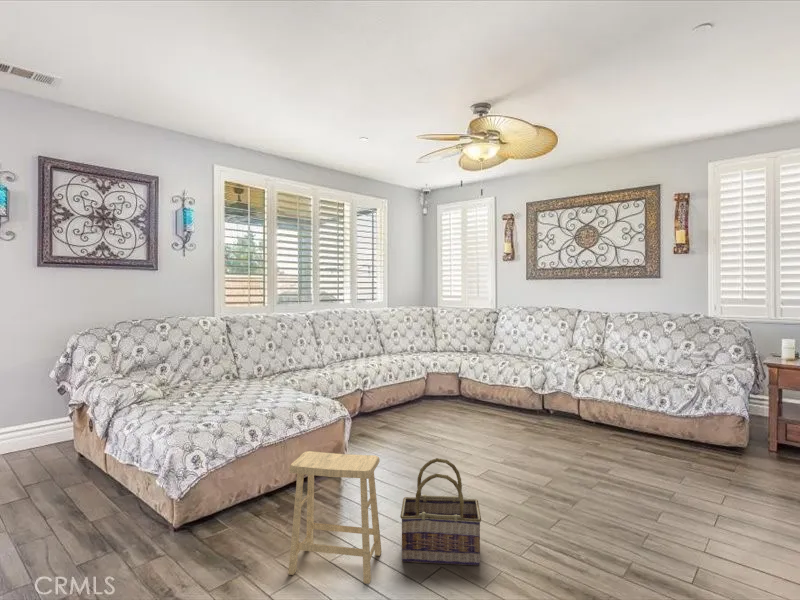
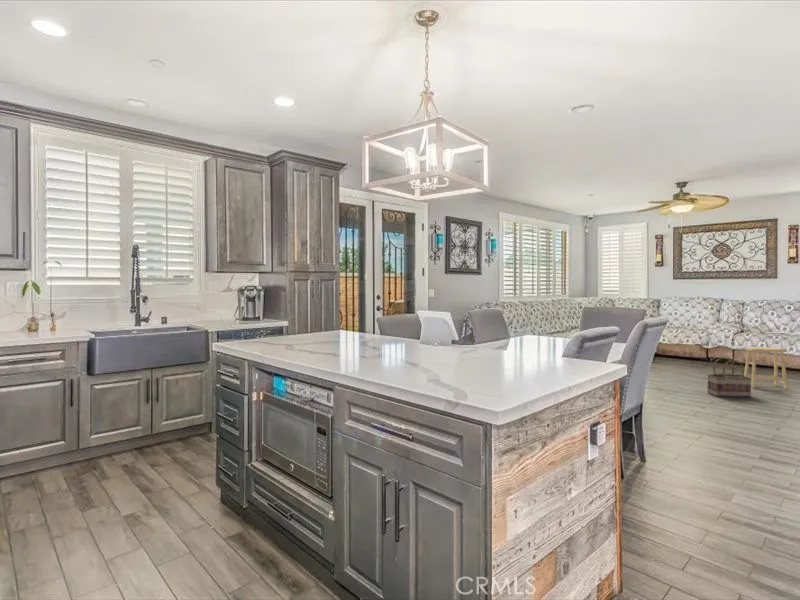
footstool: present [288,451,382,584] -> present [744,347,788,389]

